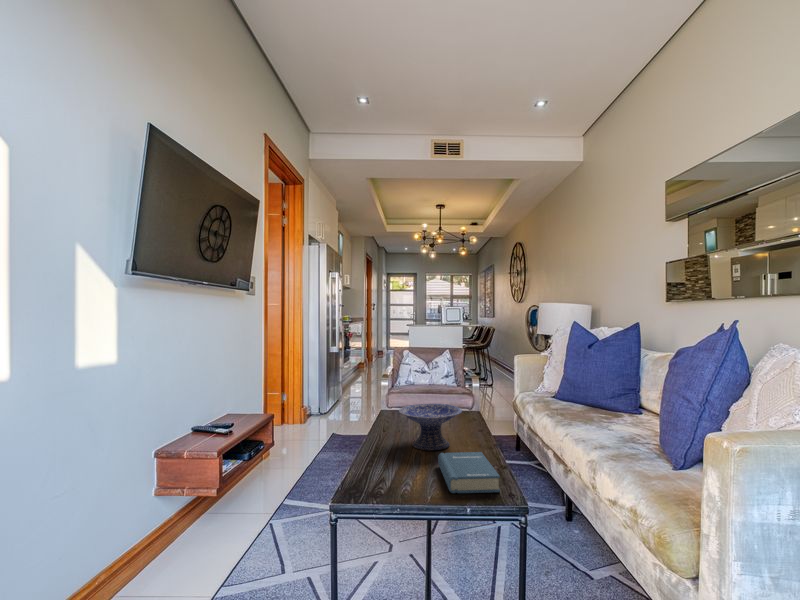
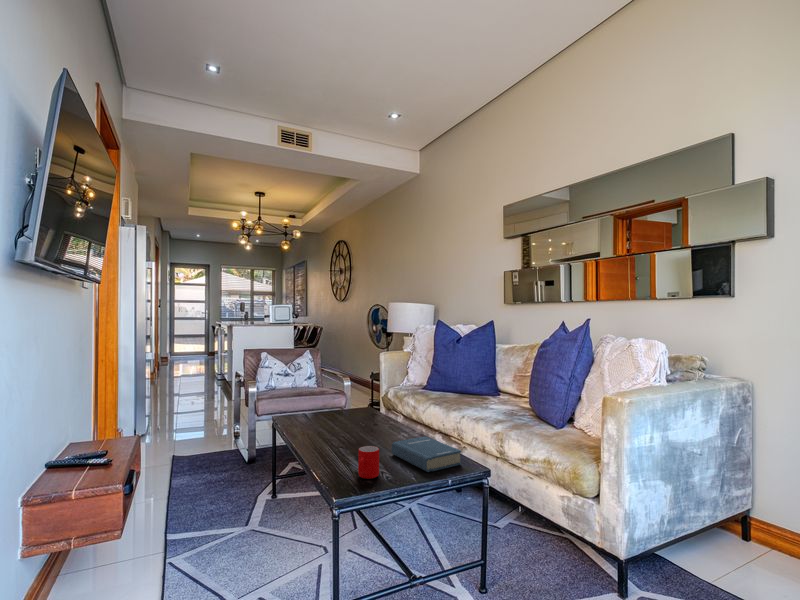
decorative bowl: present [399,403,462,450] -> none [332,399,395,444]
mug: none [372,453,401,488] -> present [358,446,379,479]

